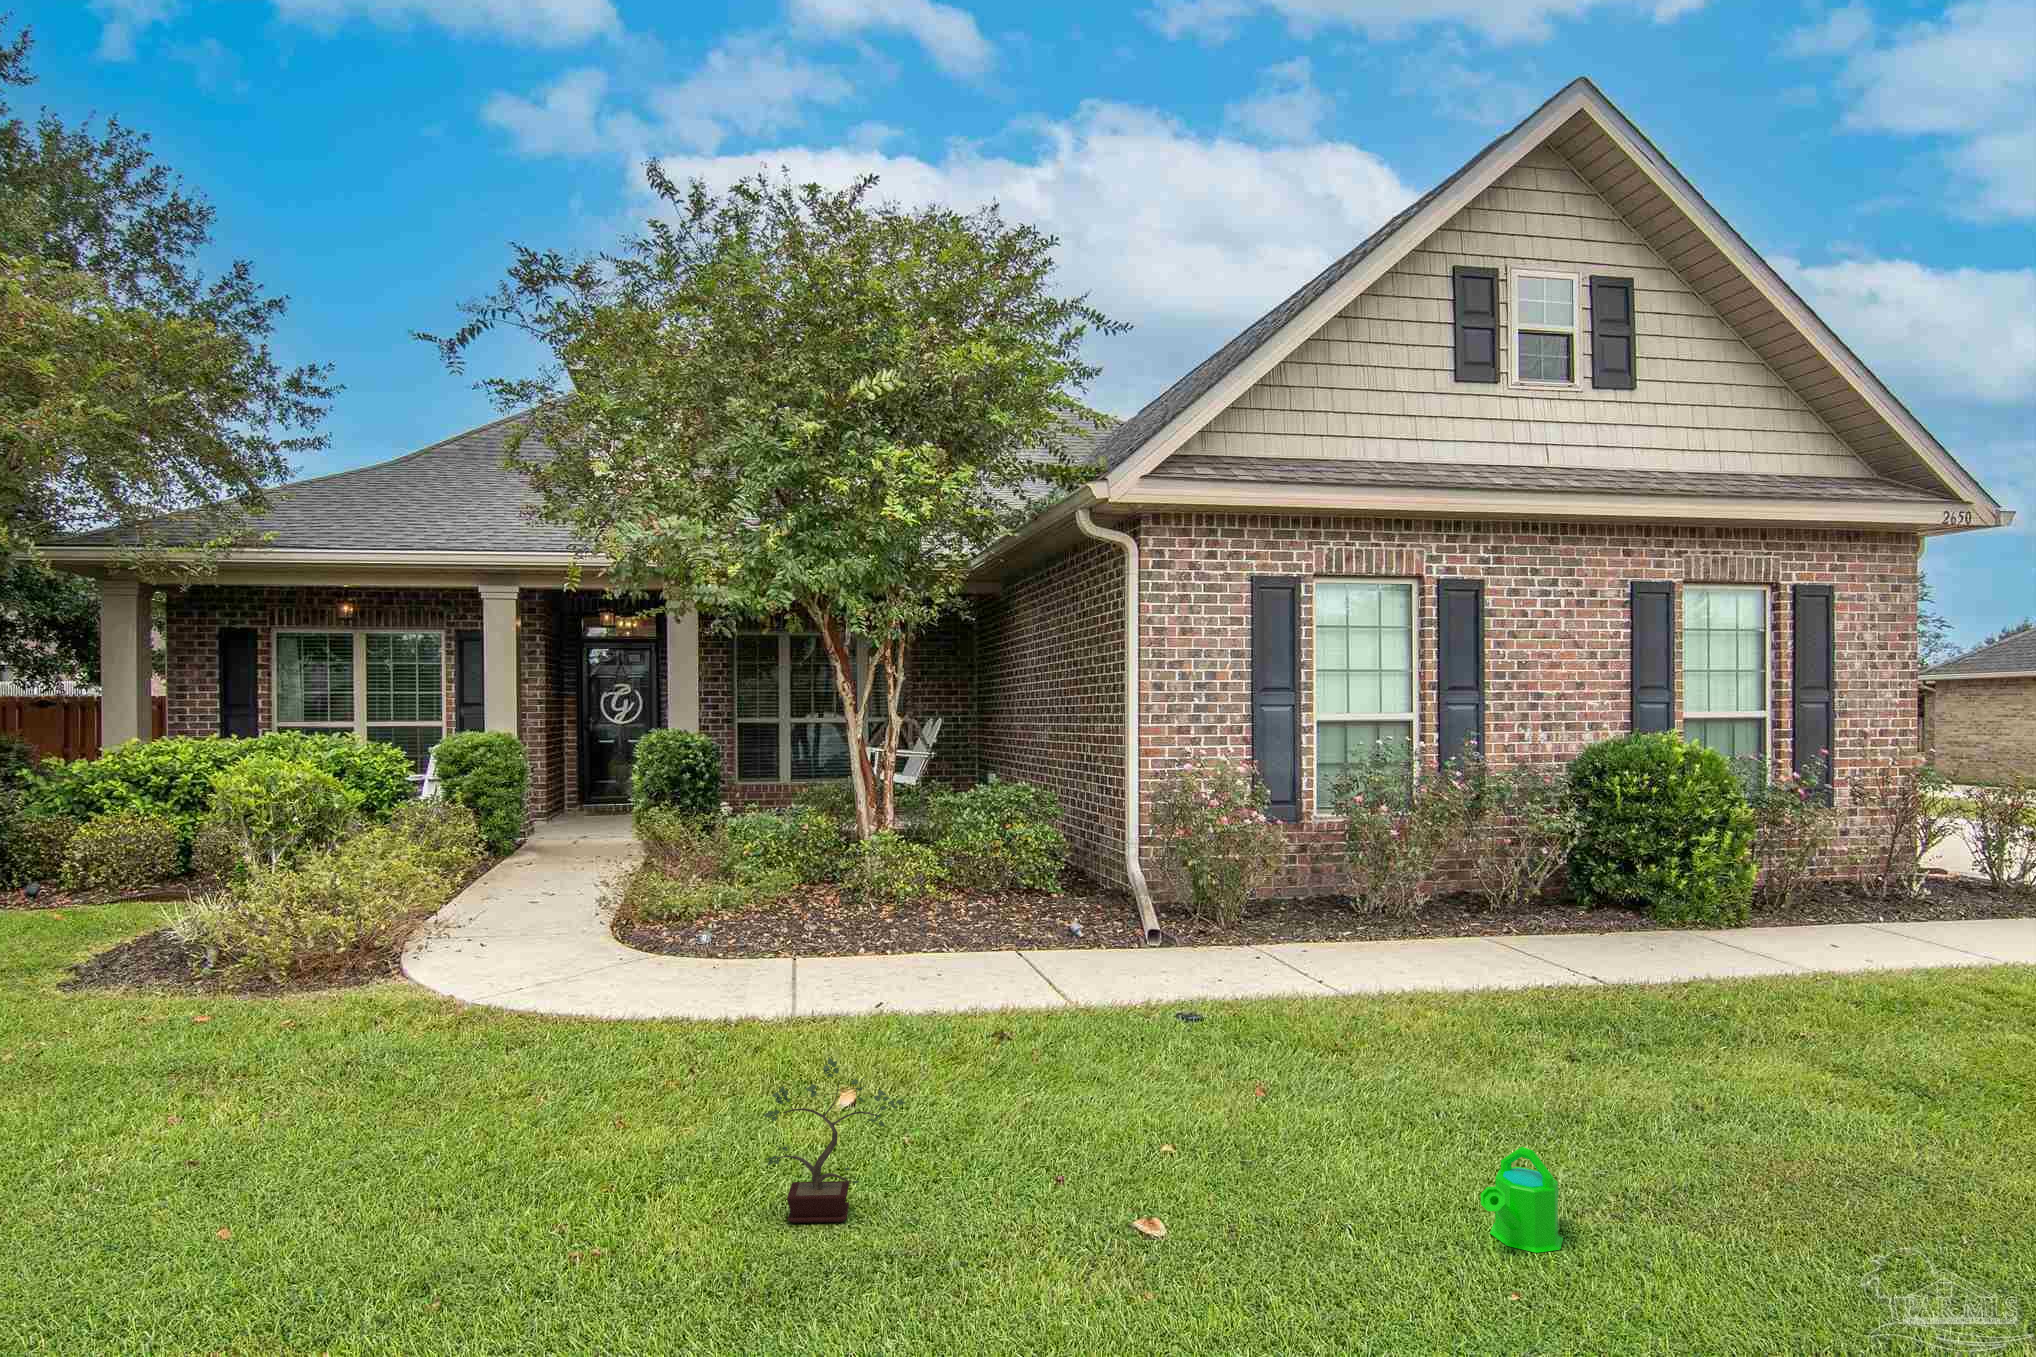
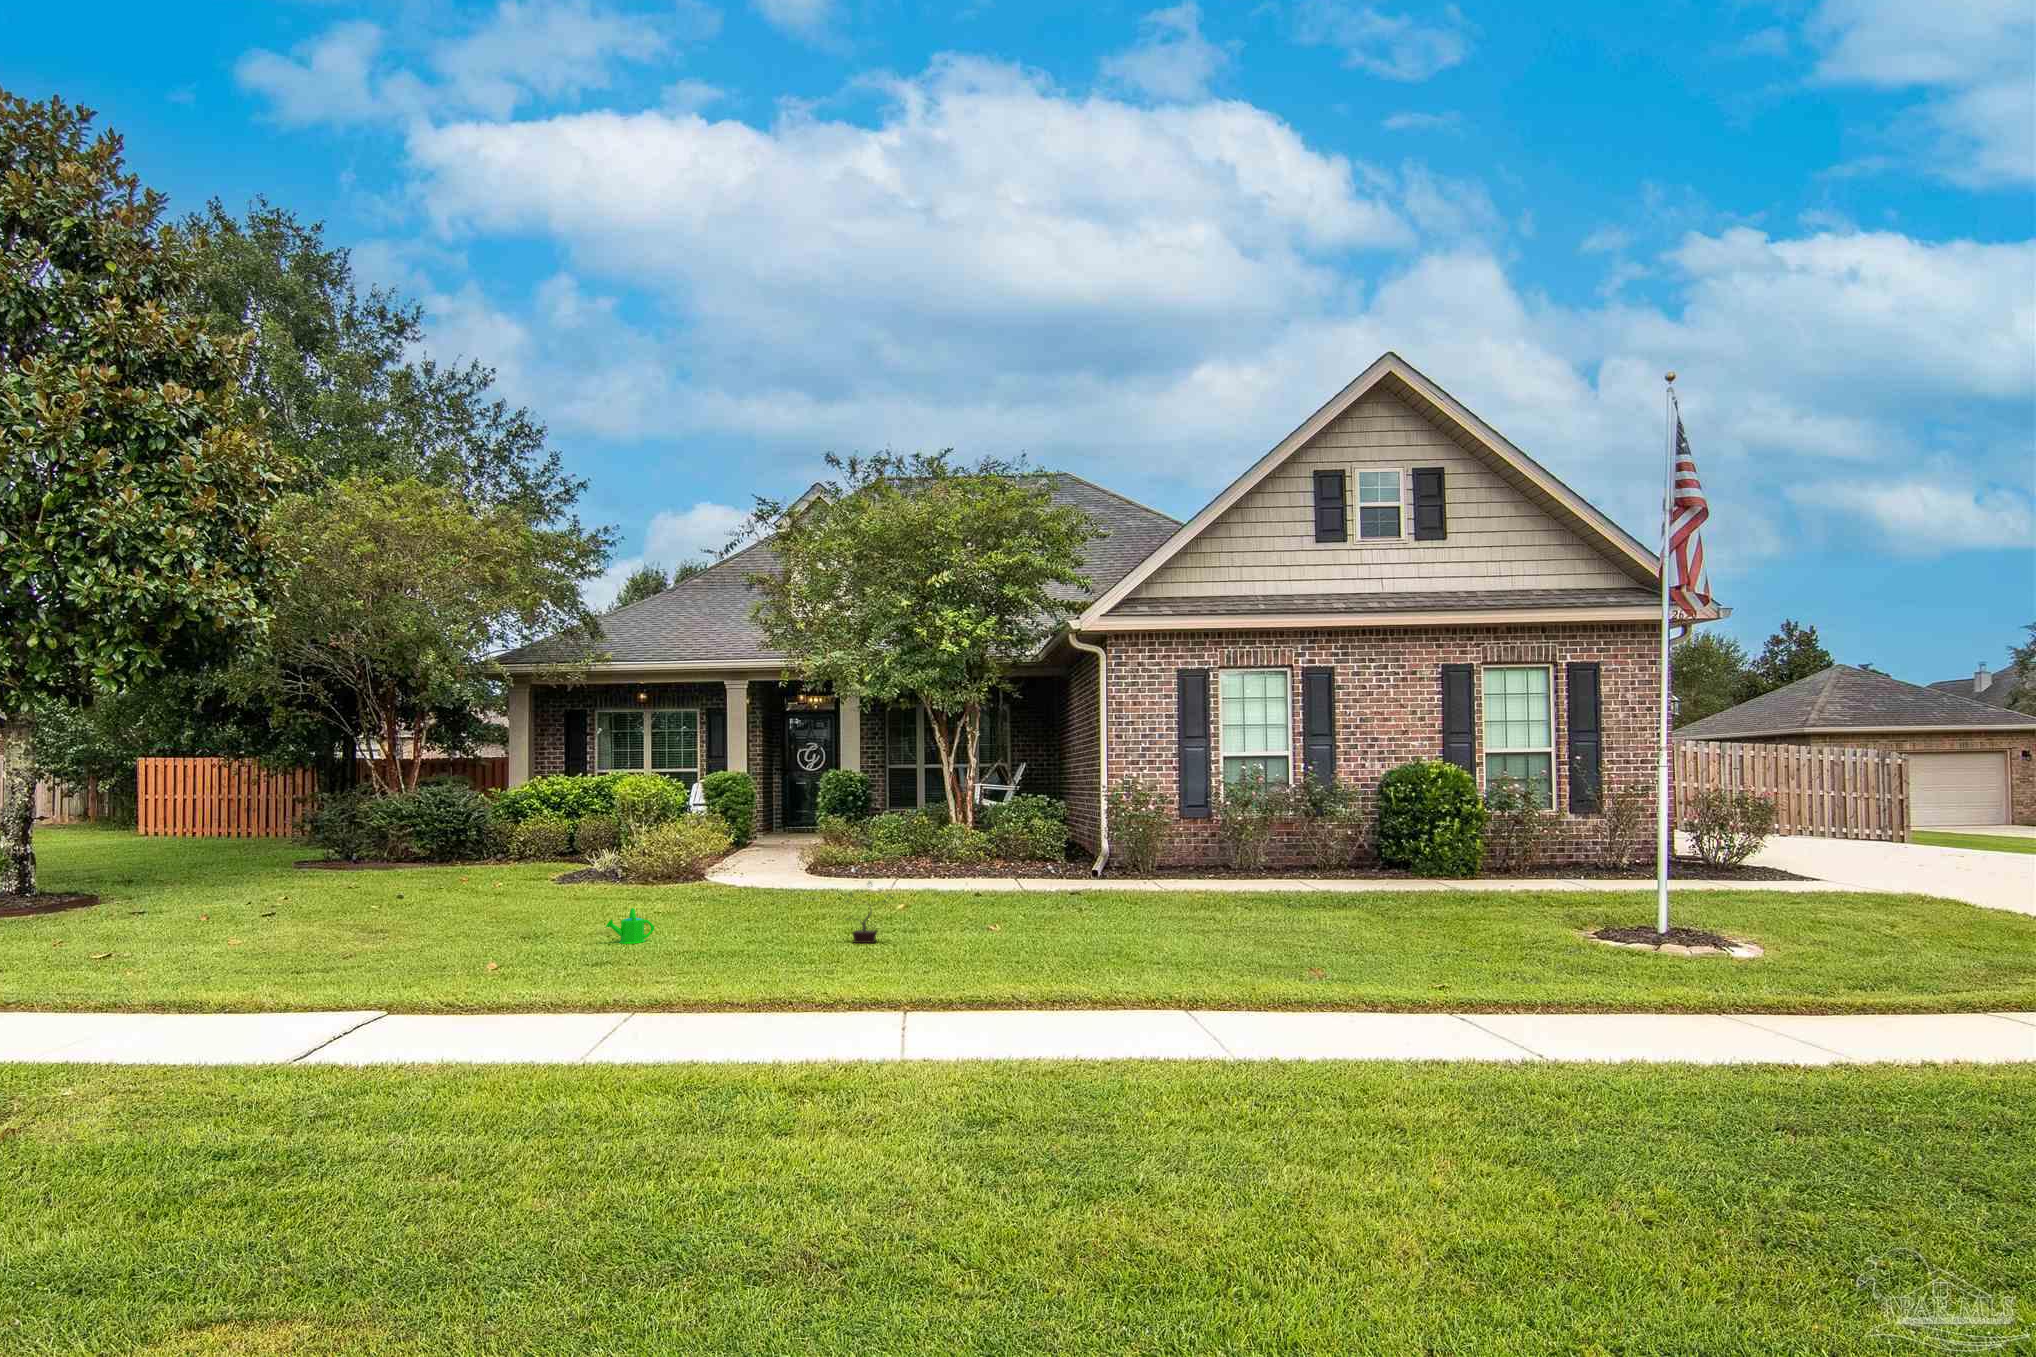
watering can: present [1480,1147,1563,1253] -> present [606,908,654,944]

